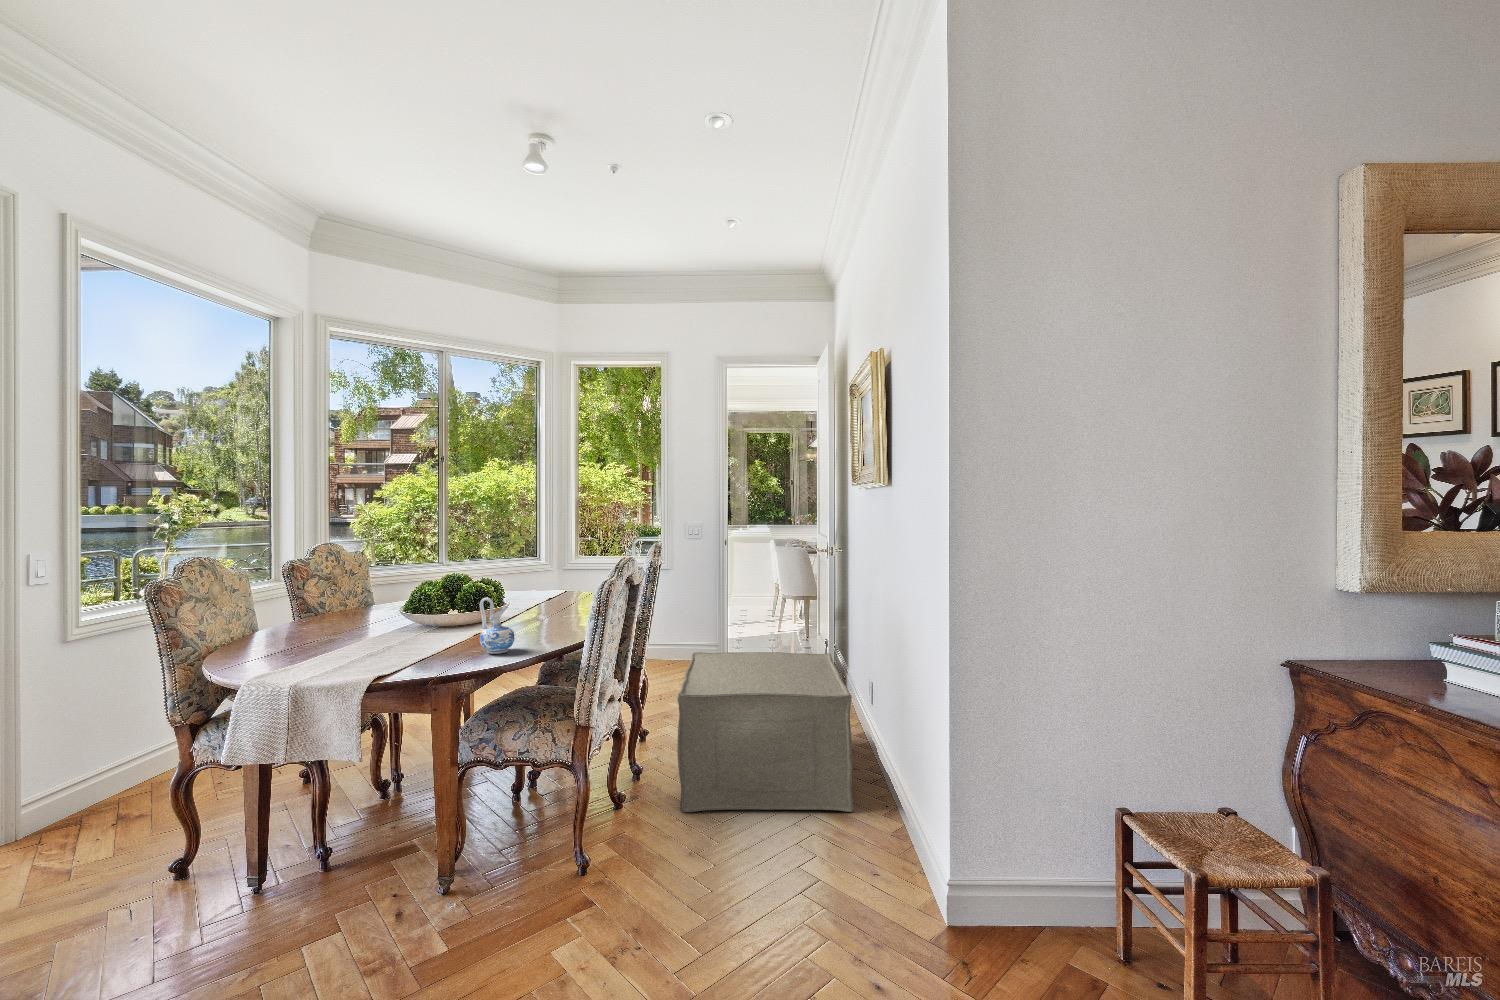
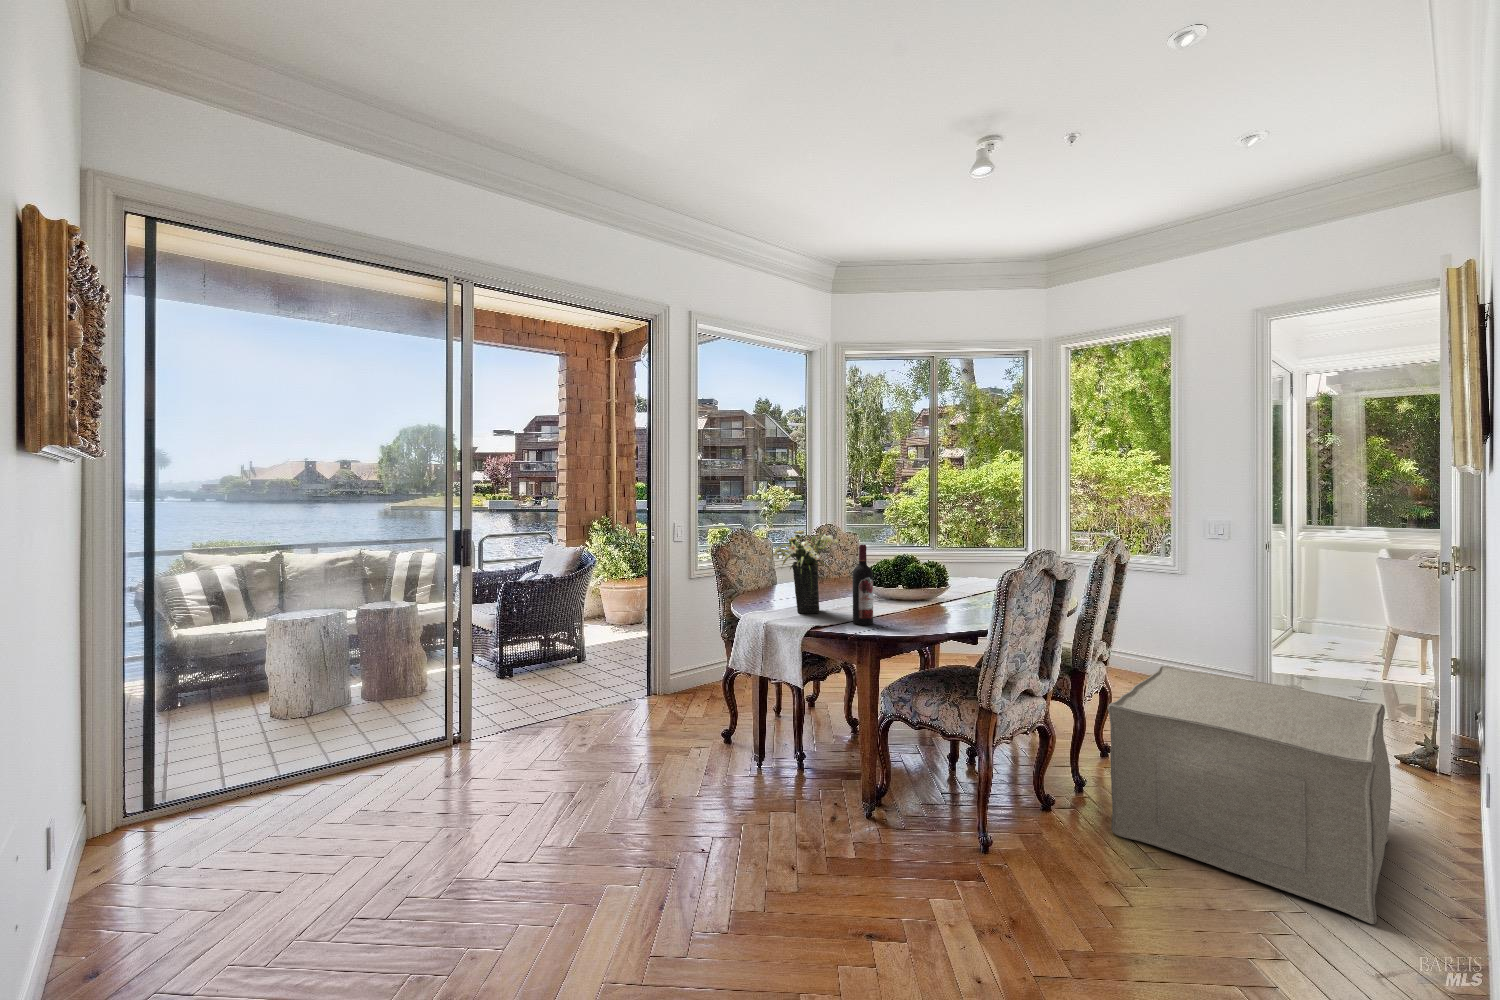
flower arrangement: none [275,548,387,662] -> present [766,529,839,613]
wine bottle: none [419,564,446,662] -> present [853,545,873,625]
ceramic pitcher: present [480,598,514,654] -> none [901,577,930,627]

